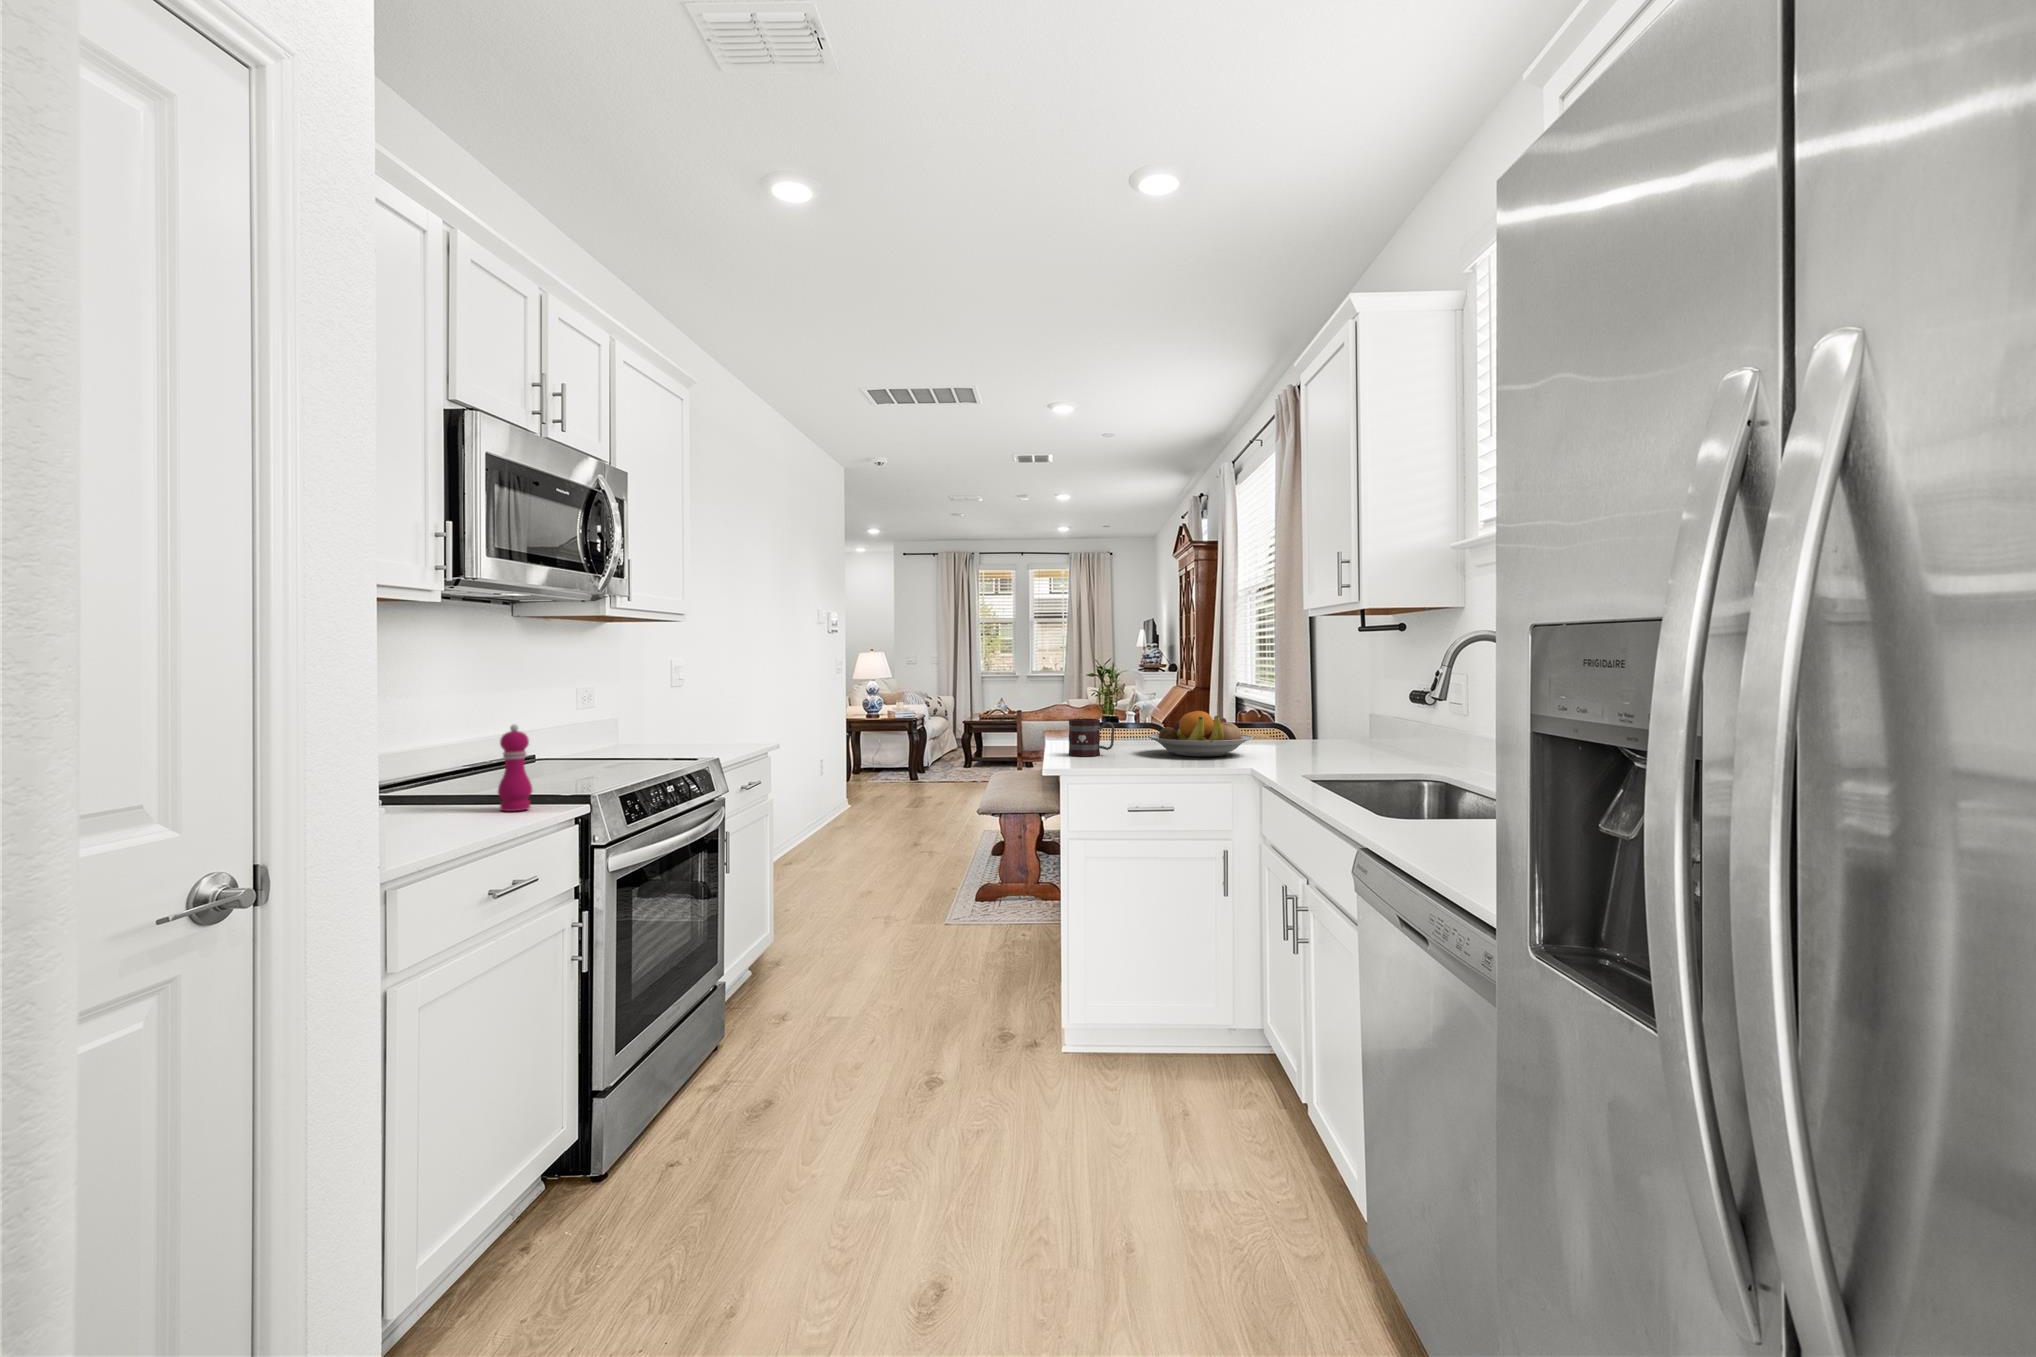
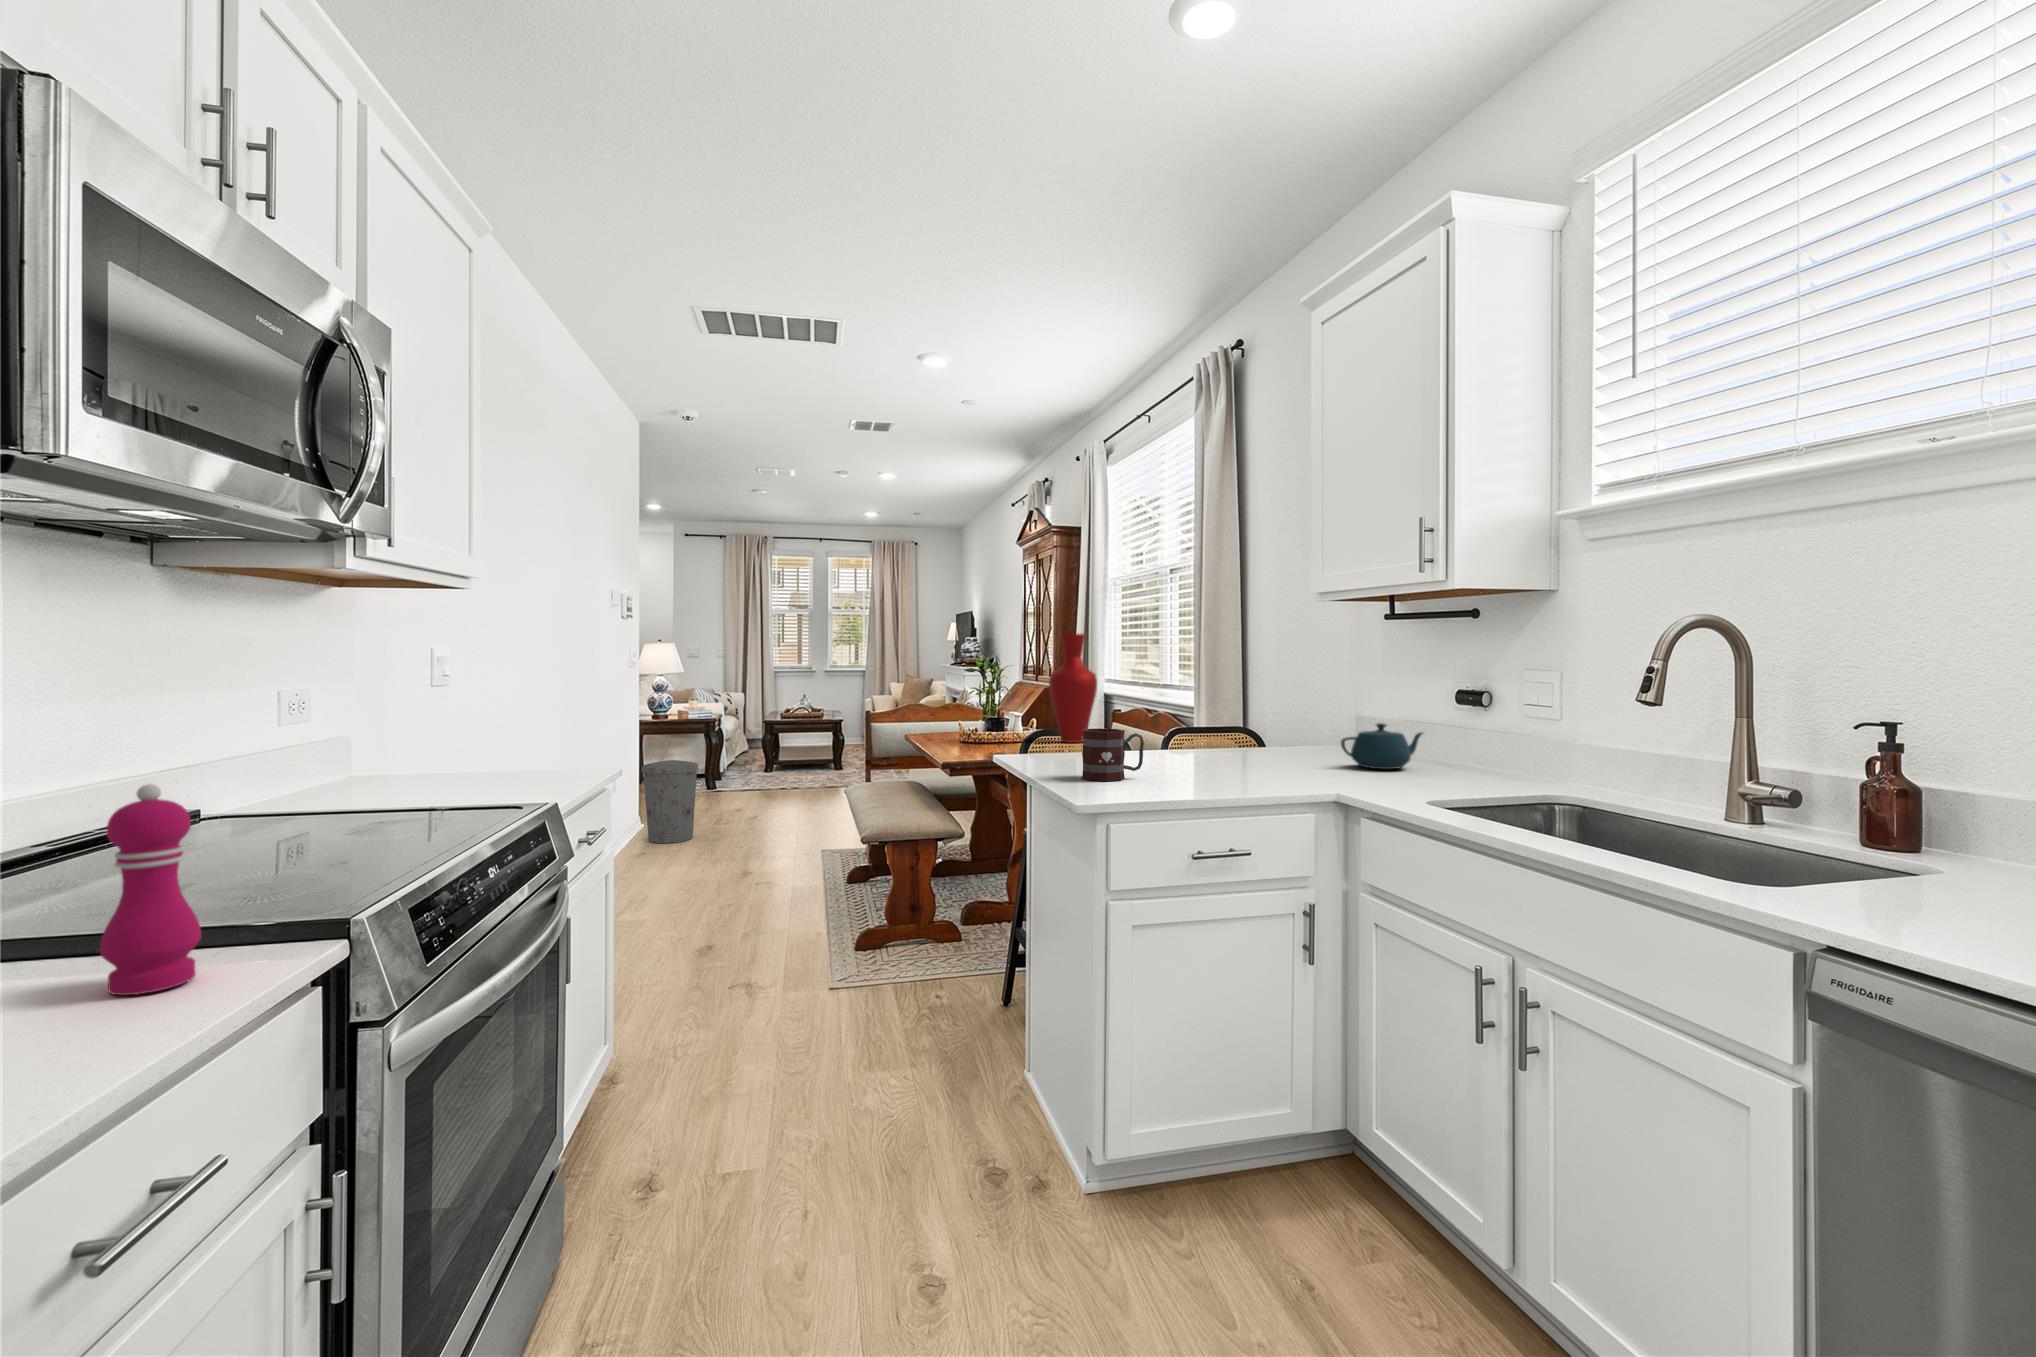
vase: none [1103,645,1143,734] -> present [1049,634,1097,743]
fruit bowl: present [1149,711,1253,757] -> none [1174,717,1310,776]
teapot: none [1292,718,1368,755] -> present [1341,723,1423,769]
trash can: none [842,752,887,821] -> present [641,760,698,843]

